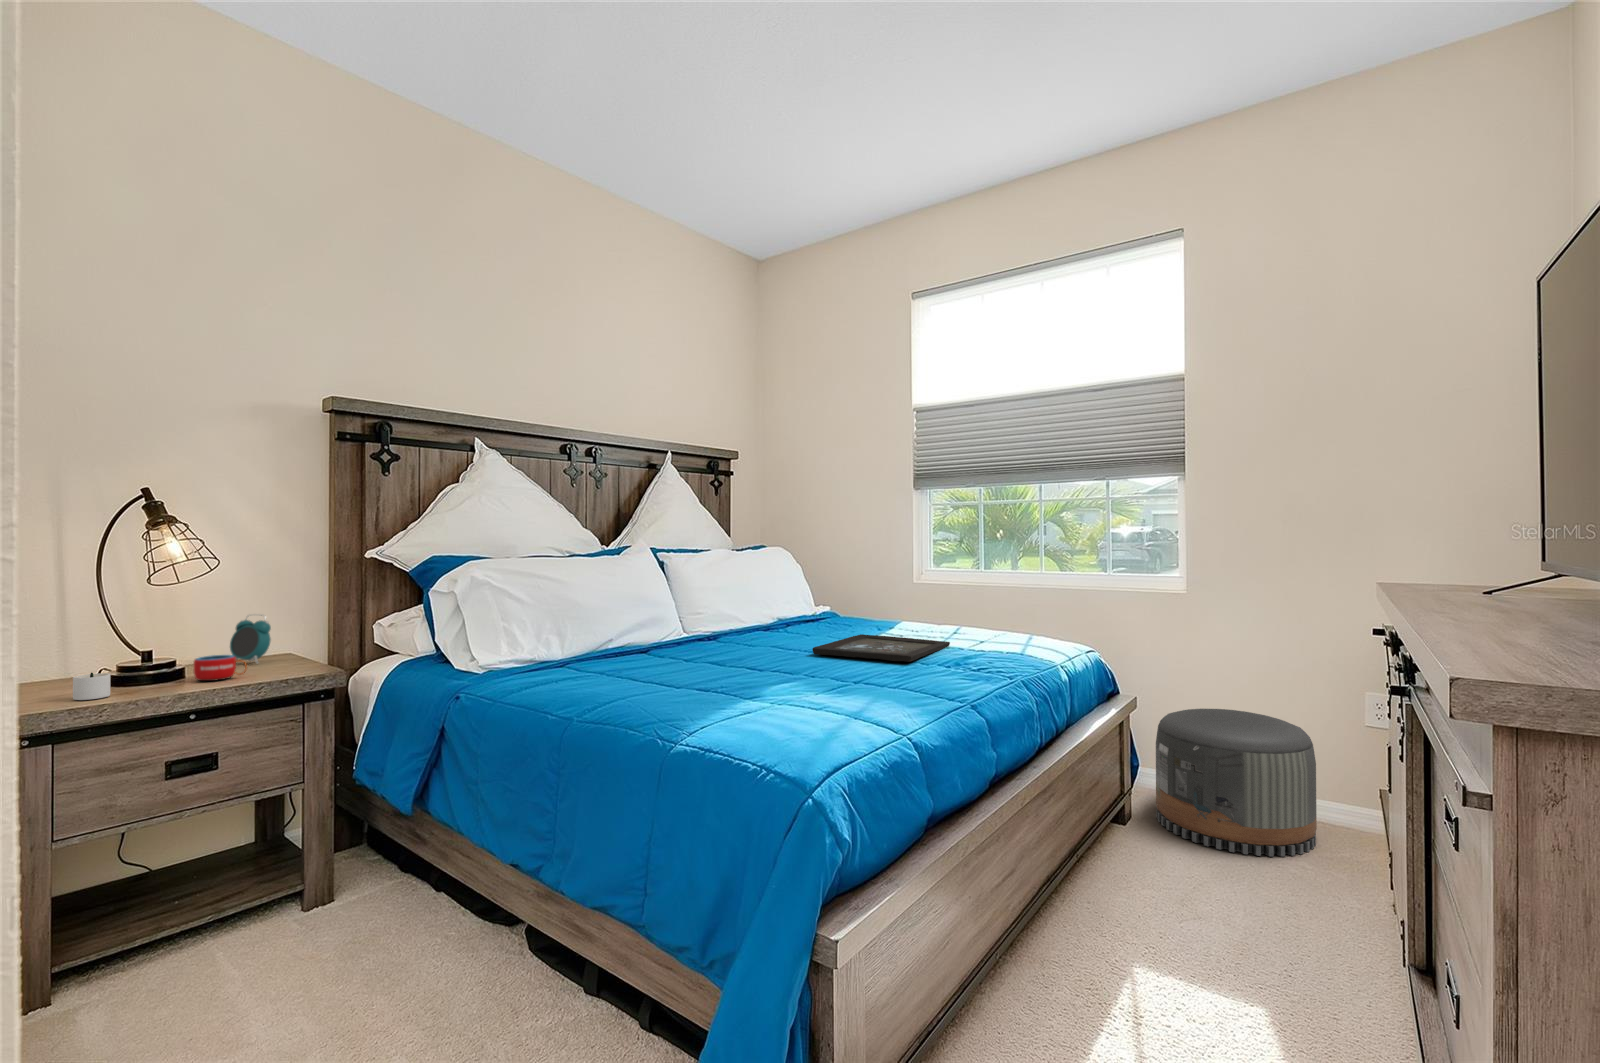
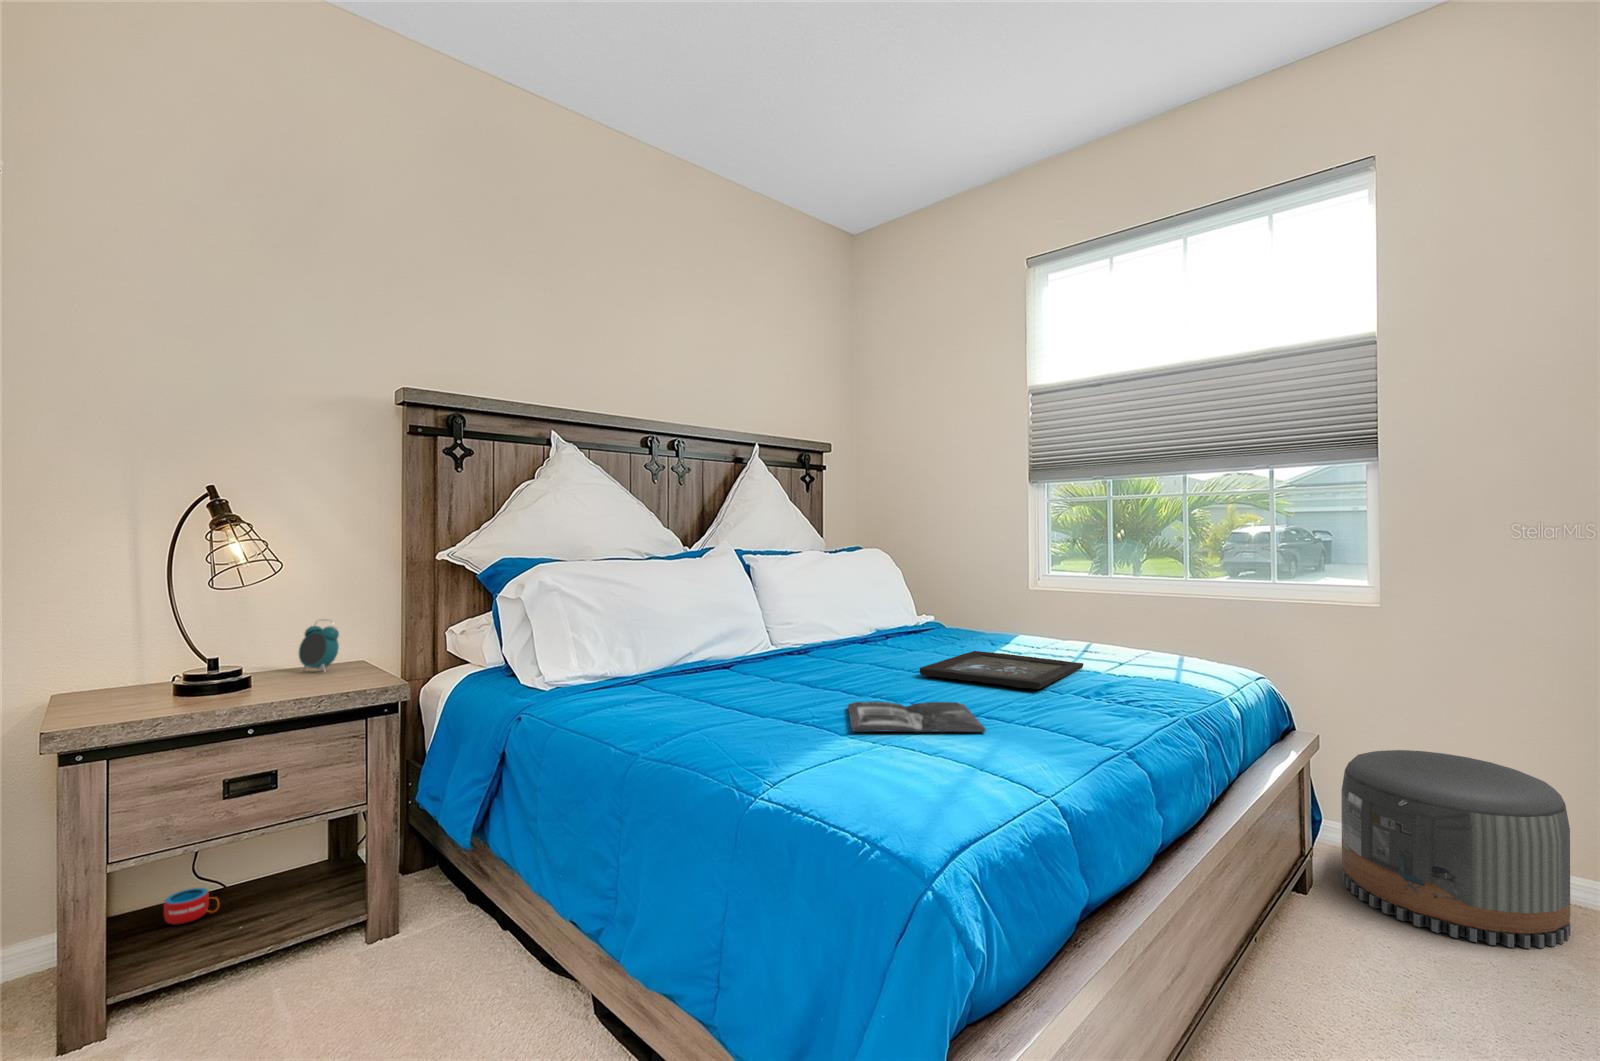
mug: present [194,655,247,681] -> present [164,888,220,925]
magazine: none [750,672,863,696] -> present [848,701,986,732]
candle: present [73,673,111,700] -> none [128,684,183,713]

